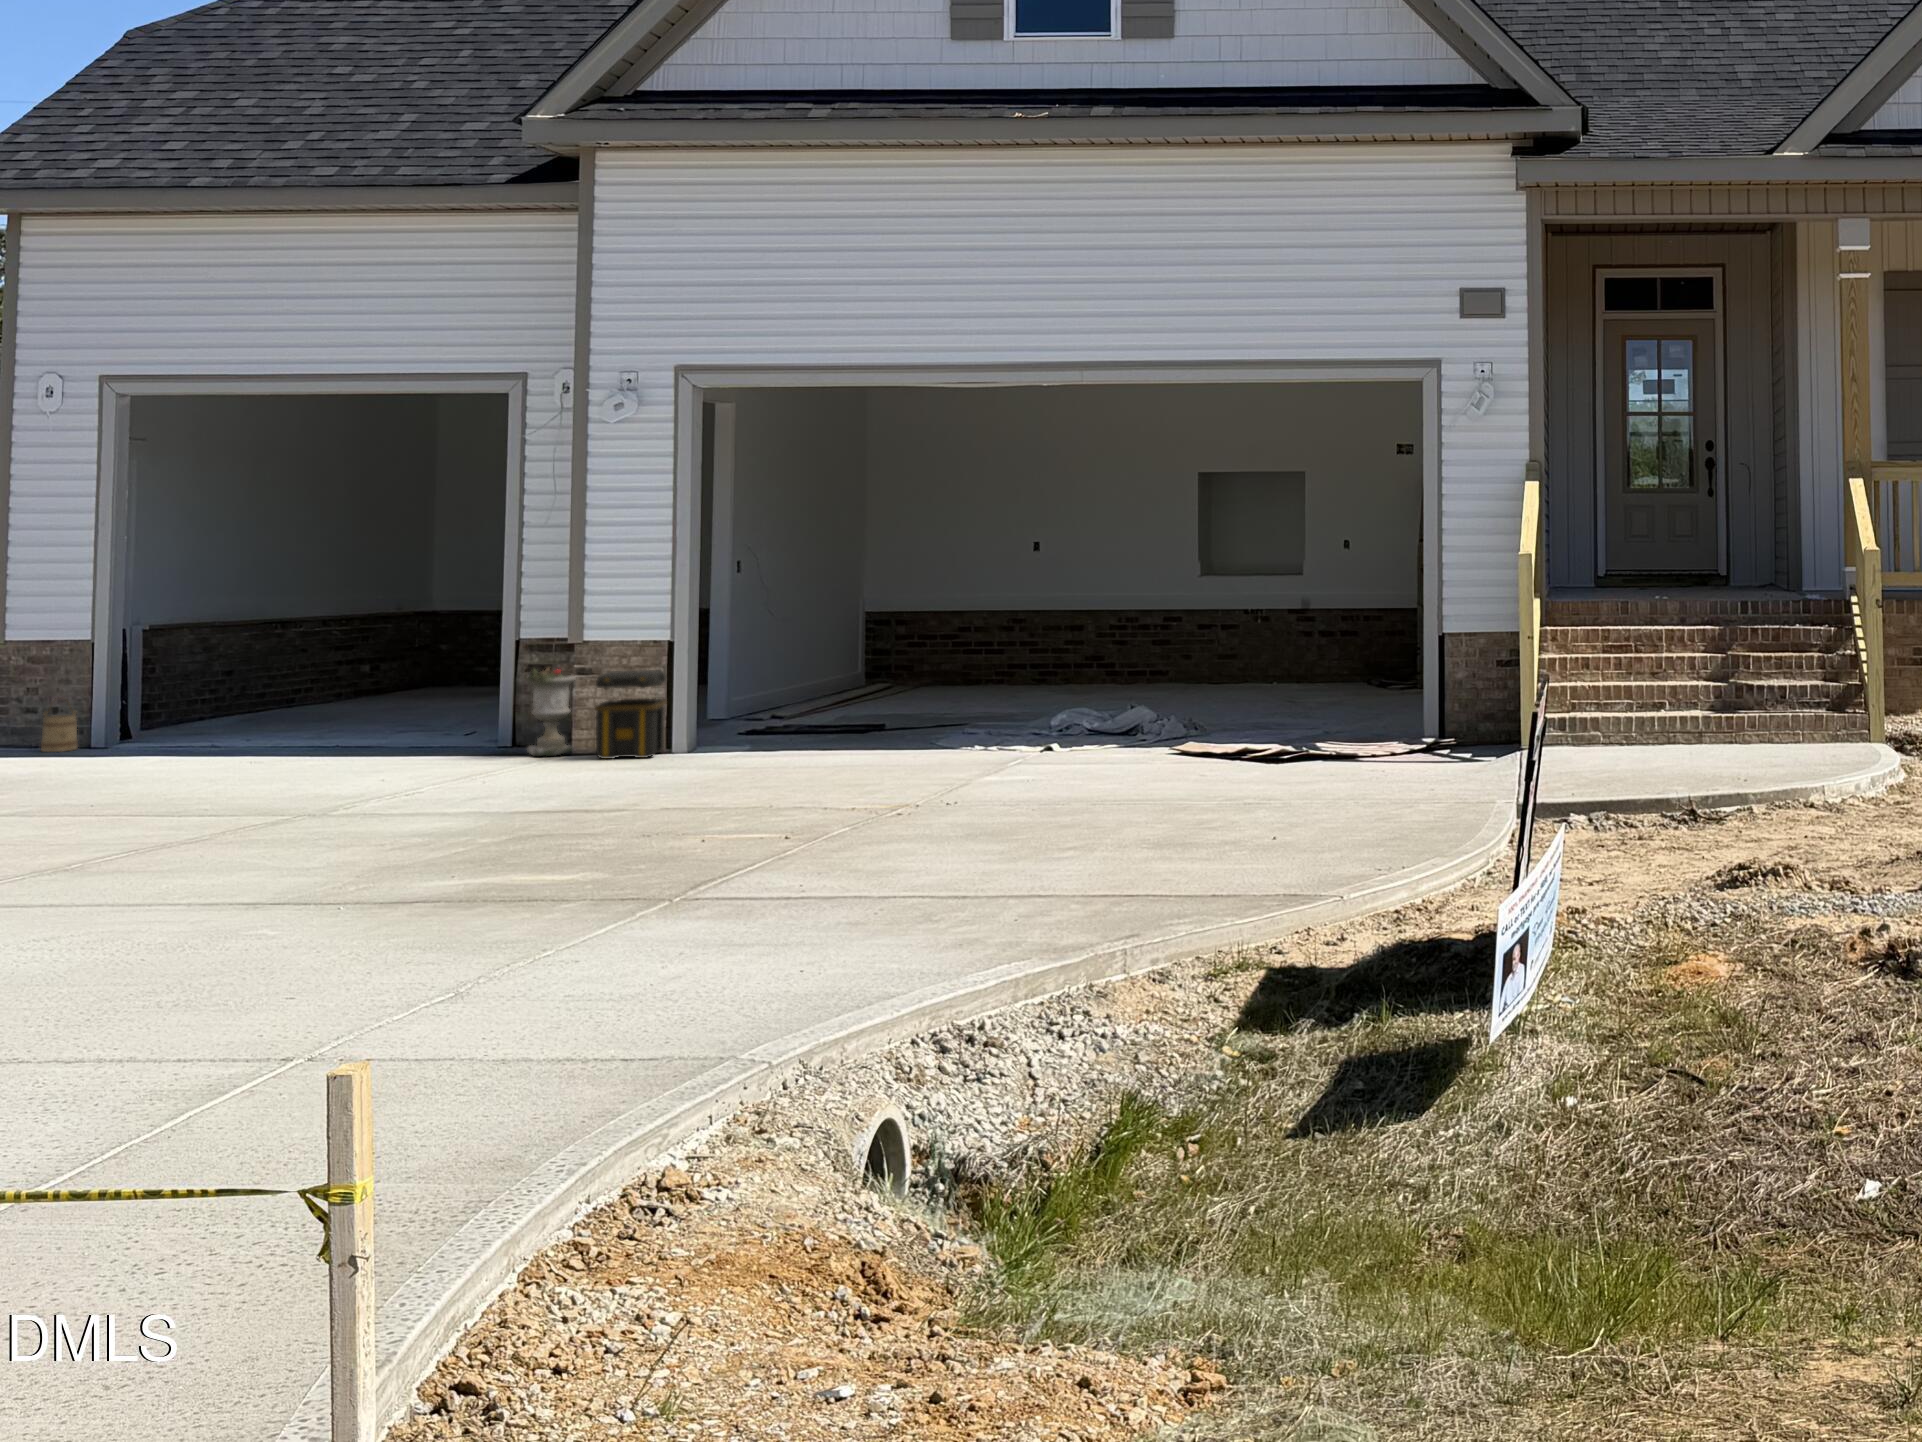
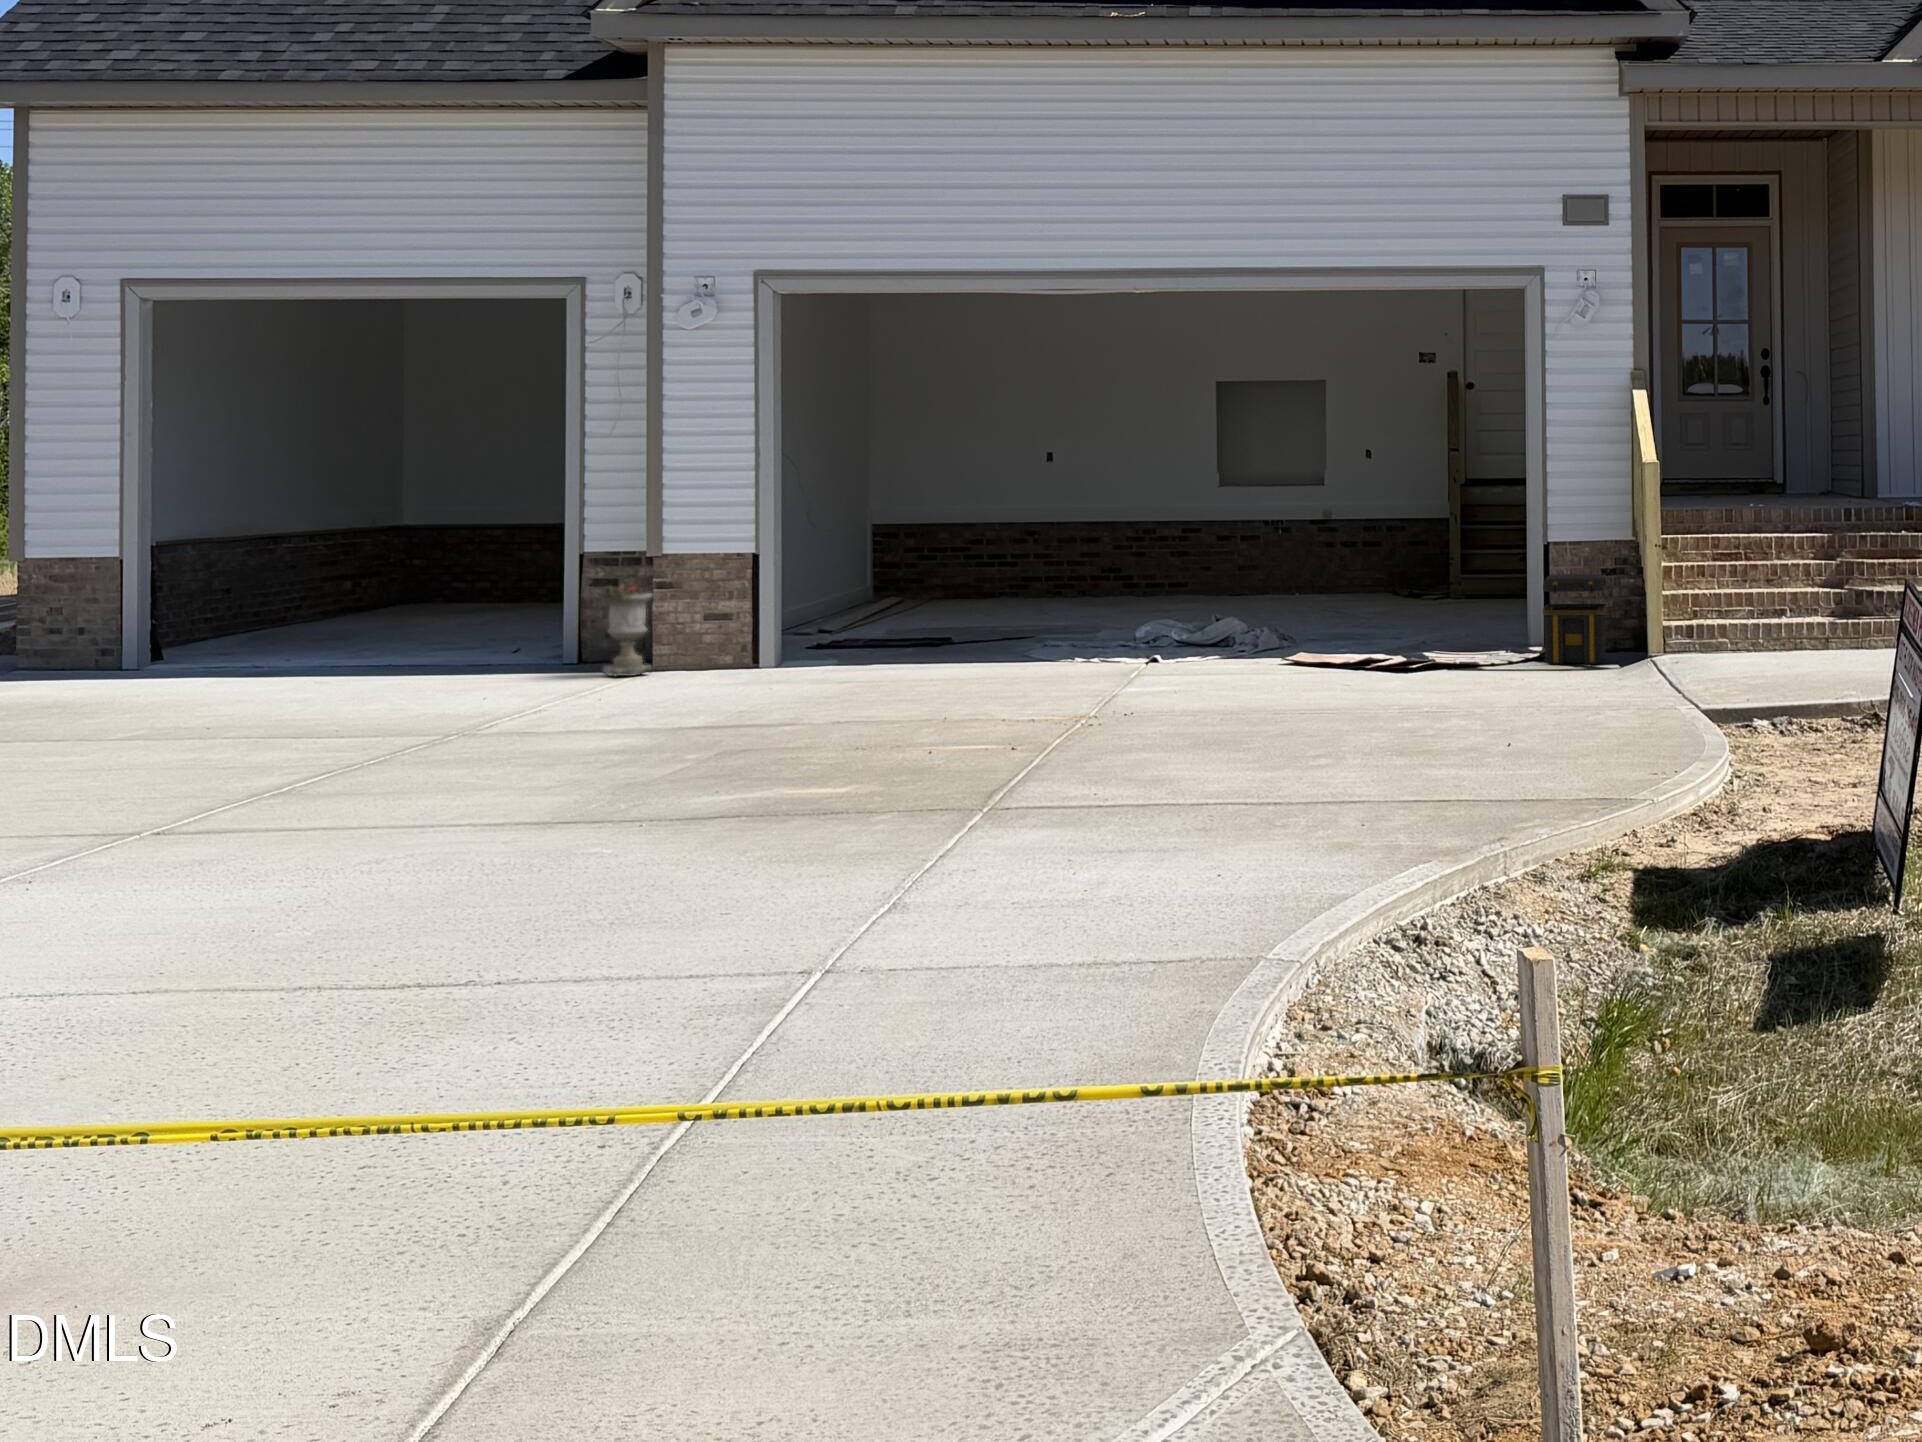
toolbox: present [595,670,666,759] -> present [1543,574,1607,665]
bucket: present [41,698,78,752] -> none [69,620,108,678]

